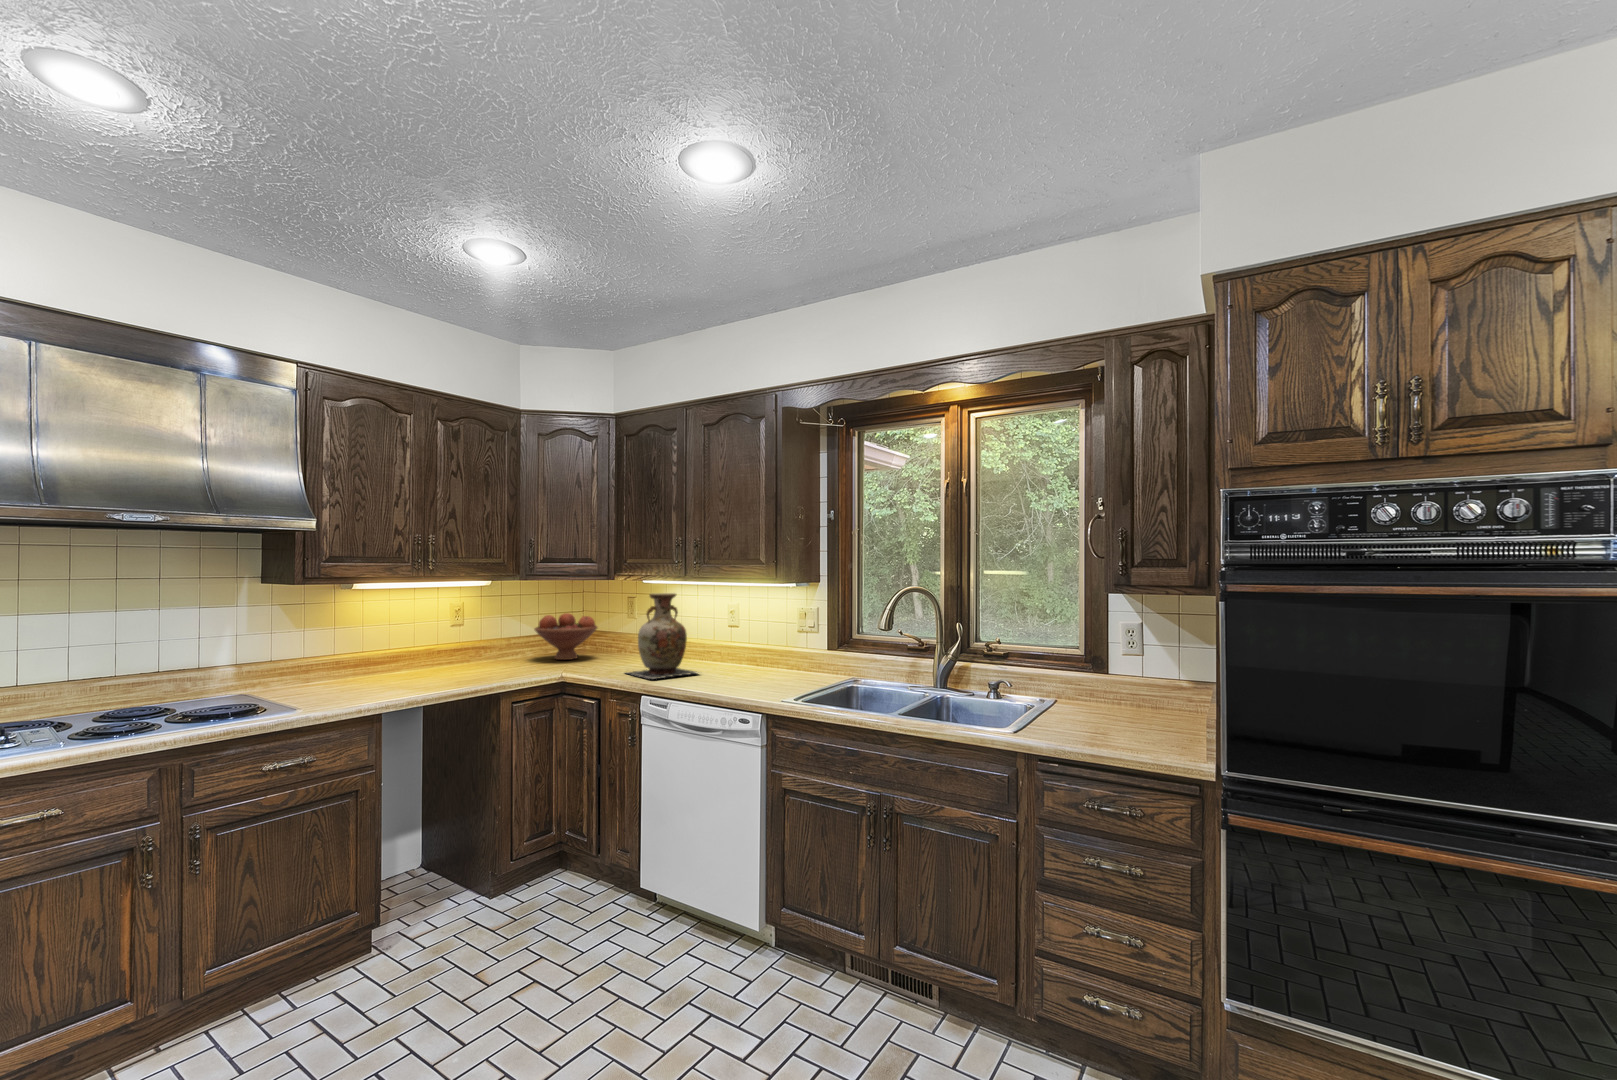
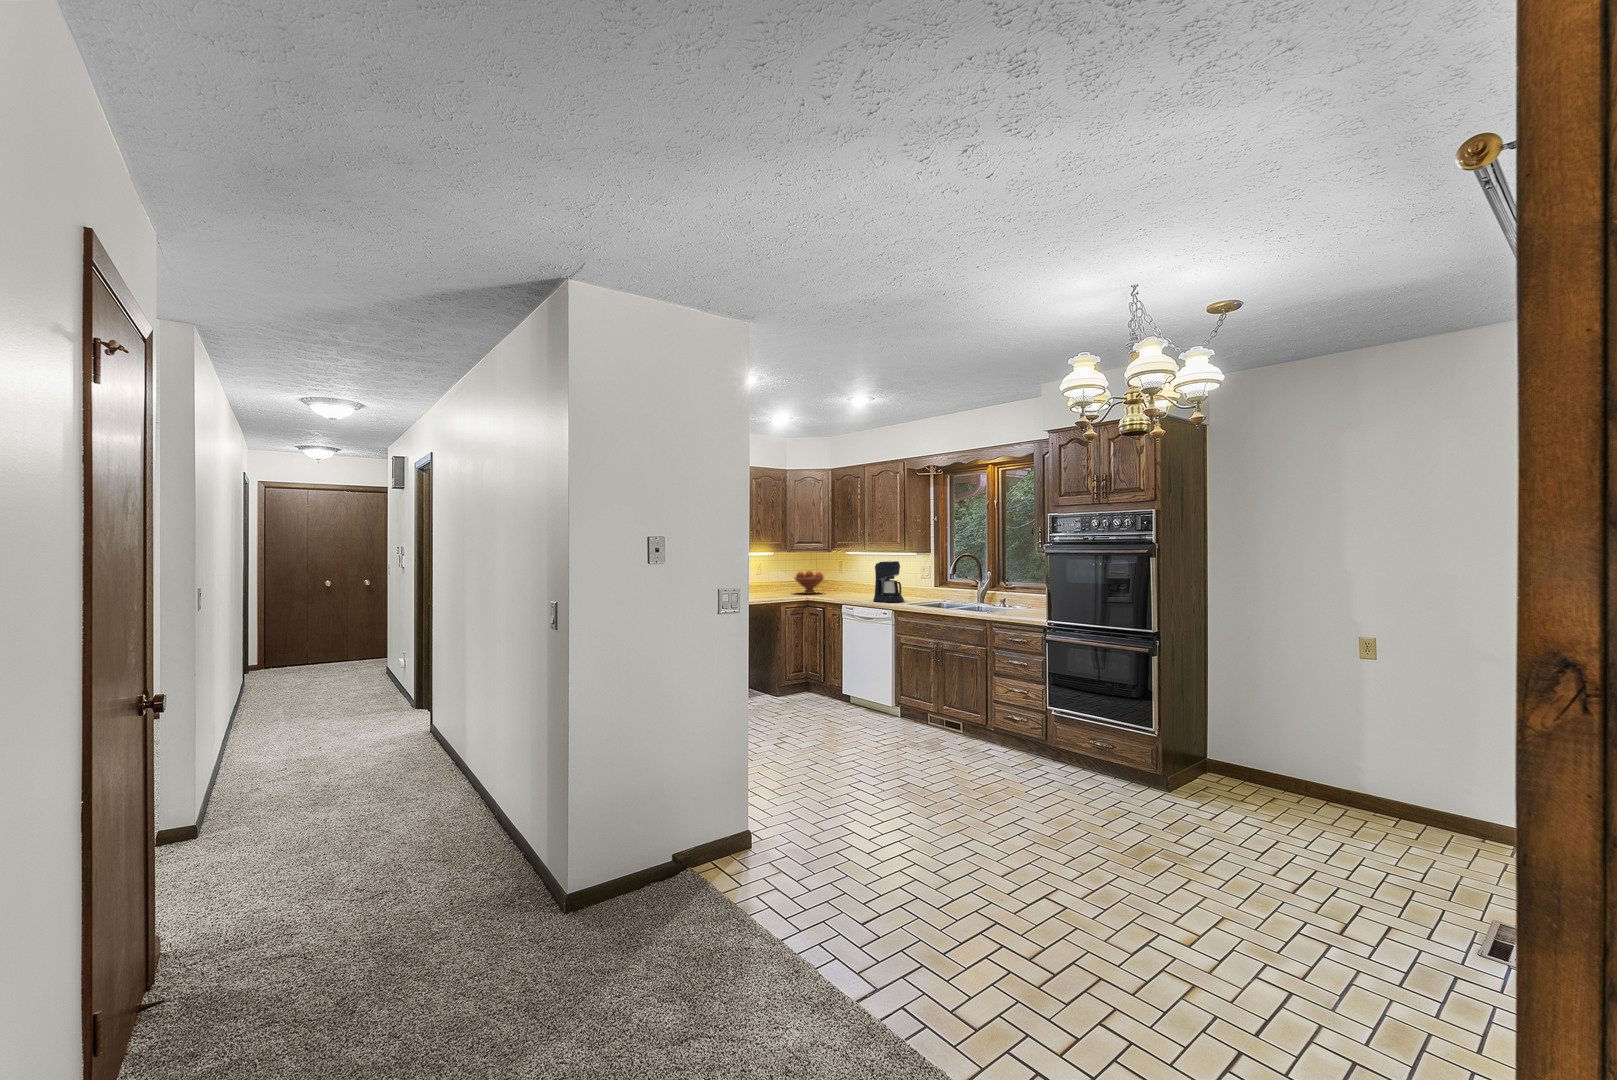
vase: present [628,593,697,679] -> none [836,559,873,600]
coffee maker: none [707,598,771,685] -> present [873,561,904,602]

